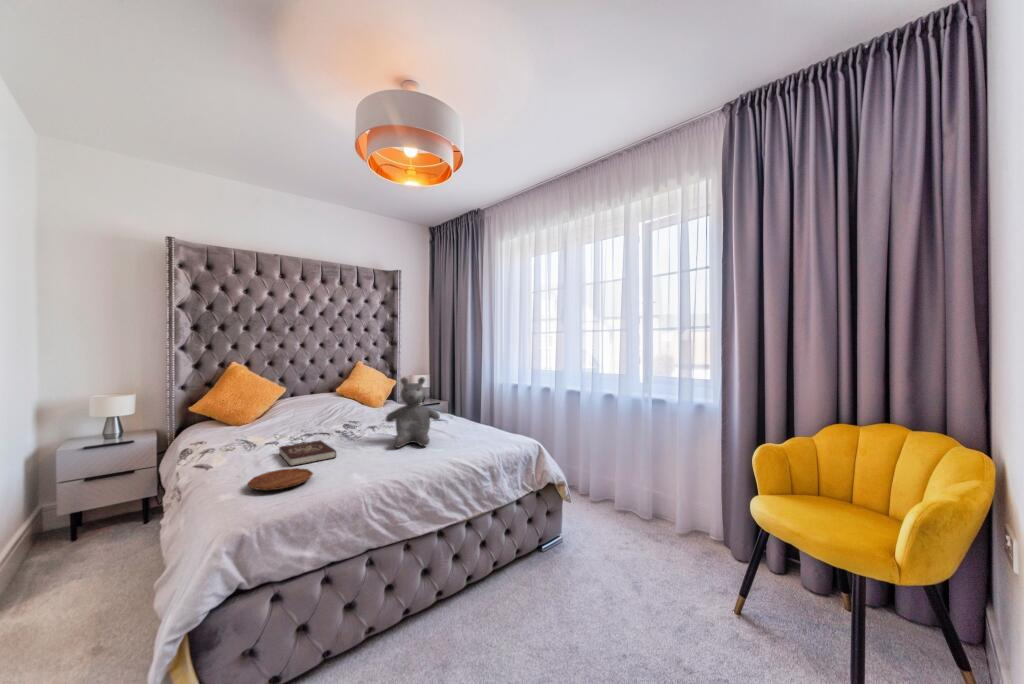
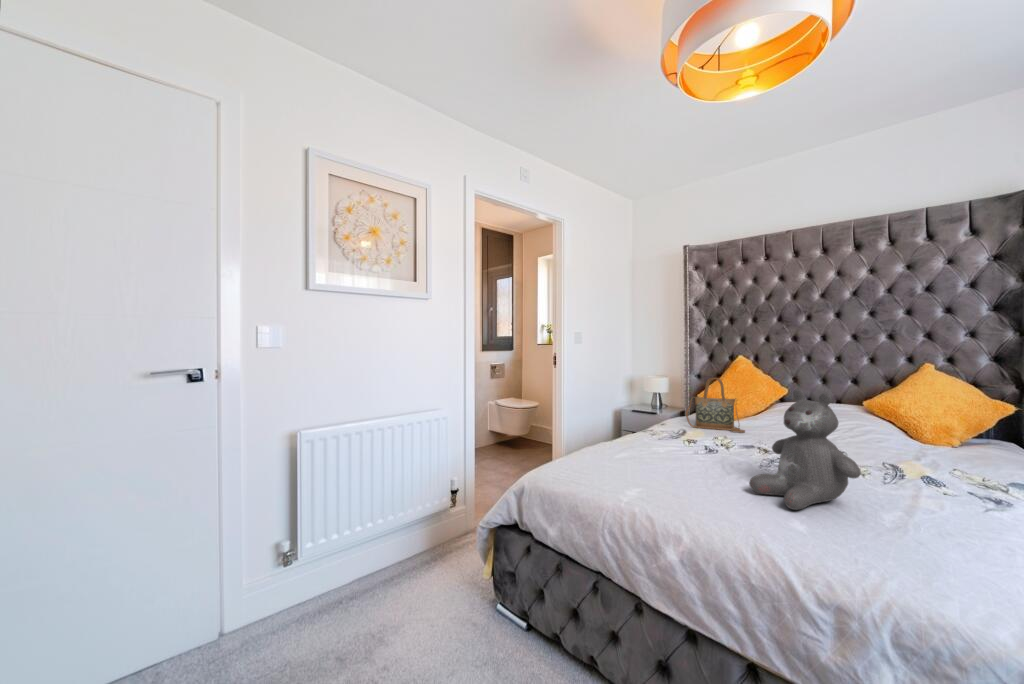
handbag: none [225,384,285,437] -> present [686,378,745,433]
book: present [279,440,336,466] -> none [638,442,709,471]
tray: present [248,468,313,490] -> none [569,454,623,473]

